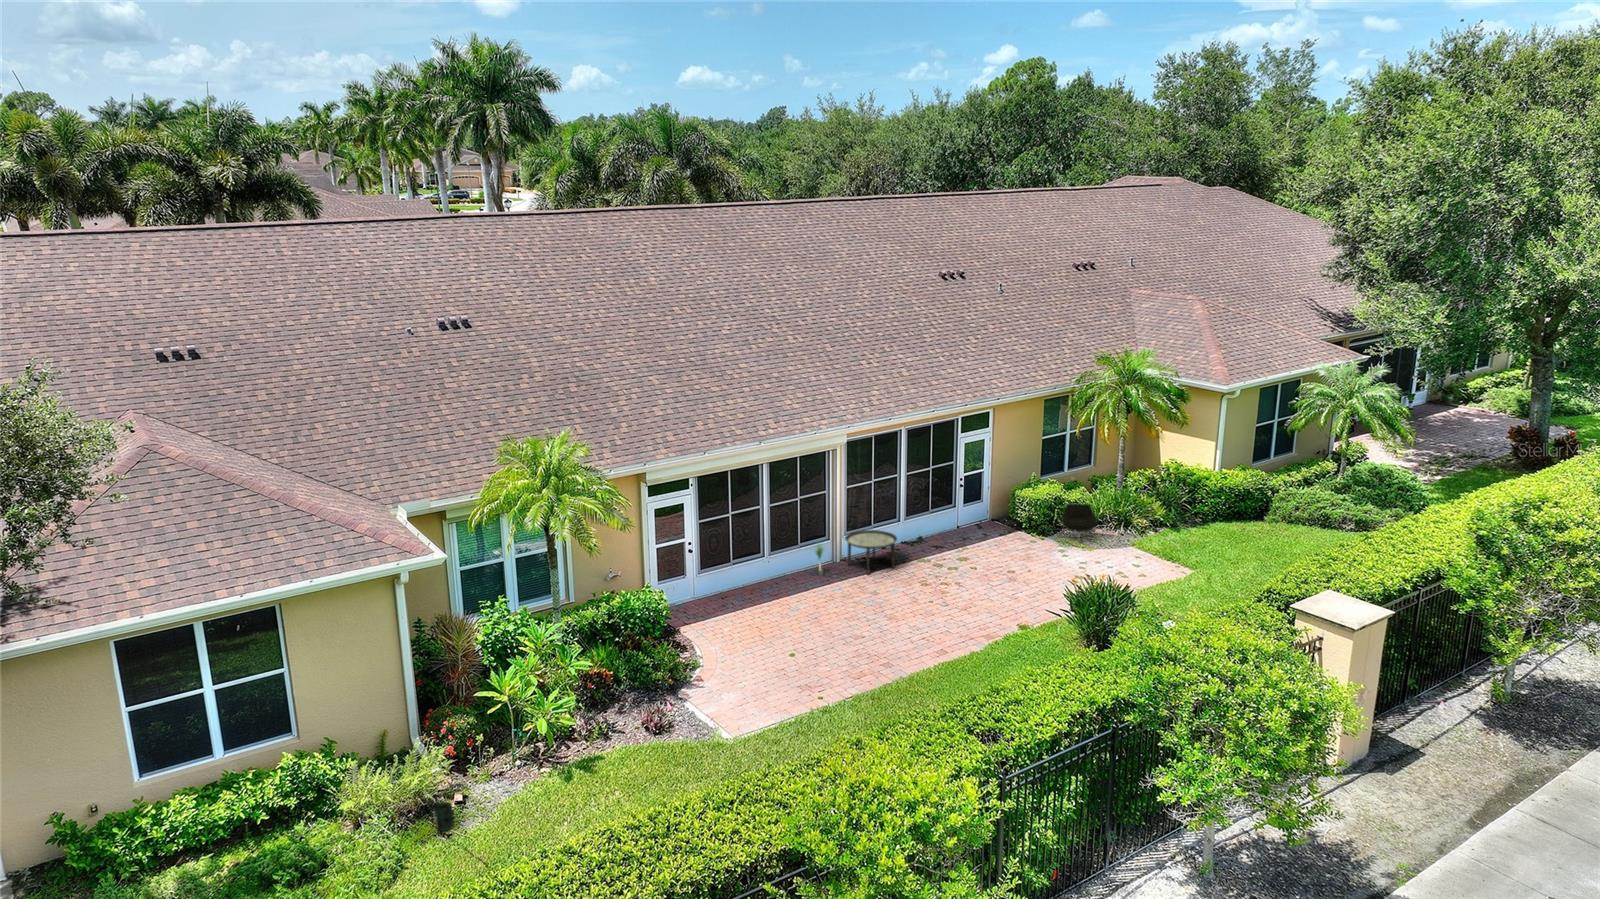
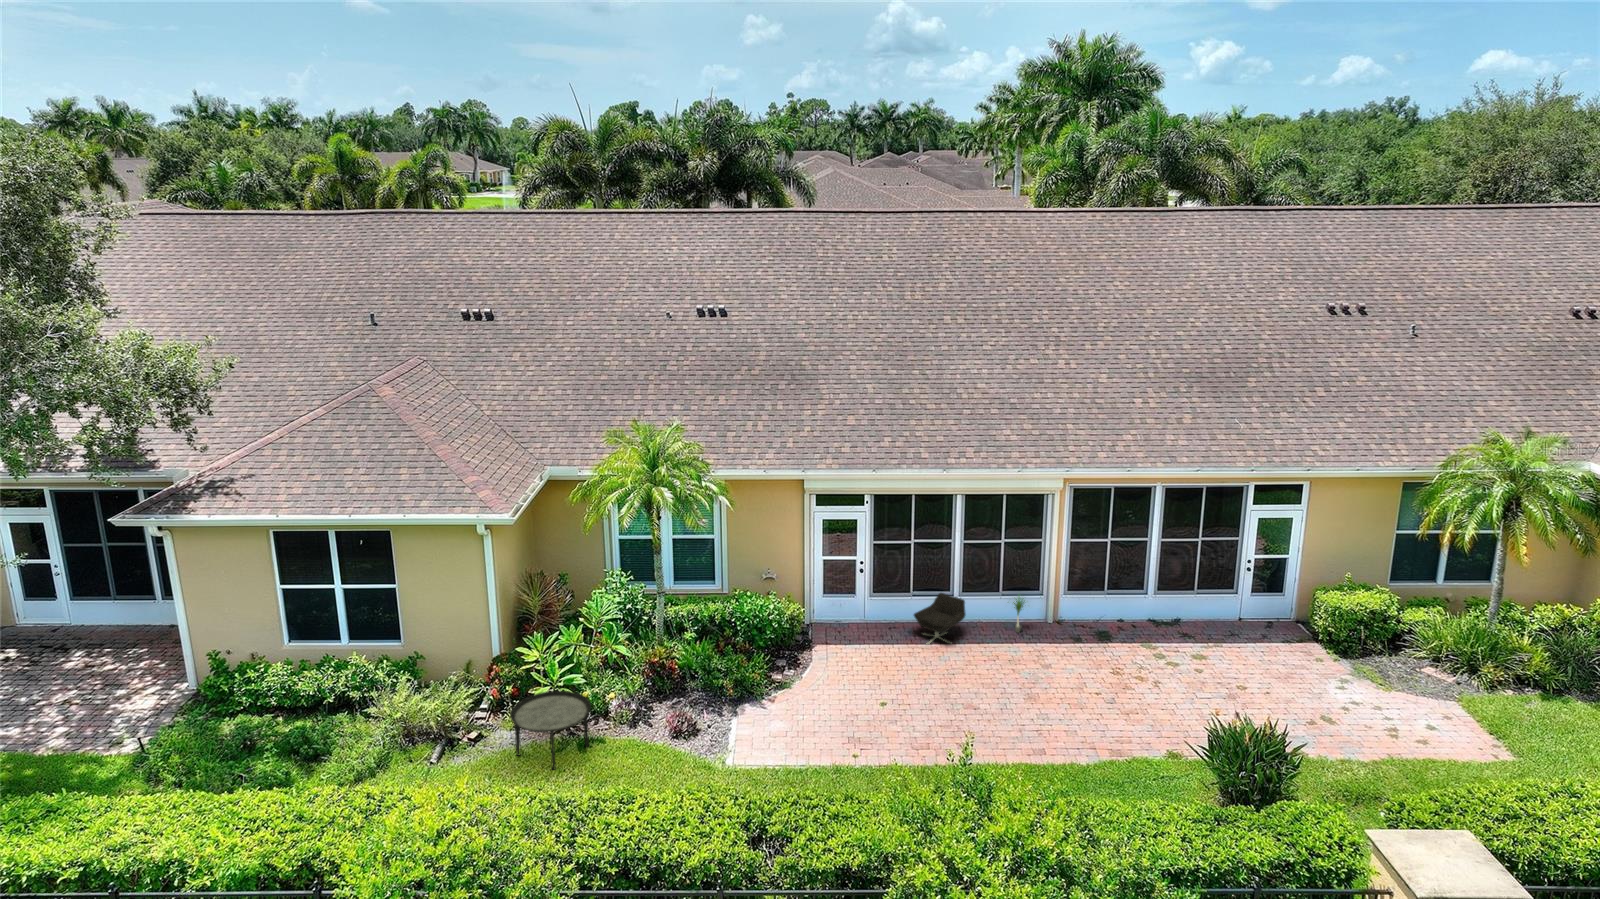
lounge chair: present [1062,503,1098,541] -> present [914,593,965,644]
round table: present [845,530,897,574] -> present [510,691,591,770]
watering can: present [432,794,454,831] -> none [434,731,452,767]

